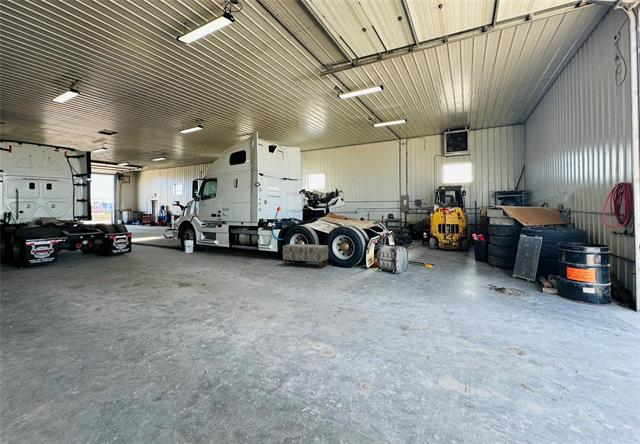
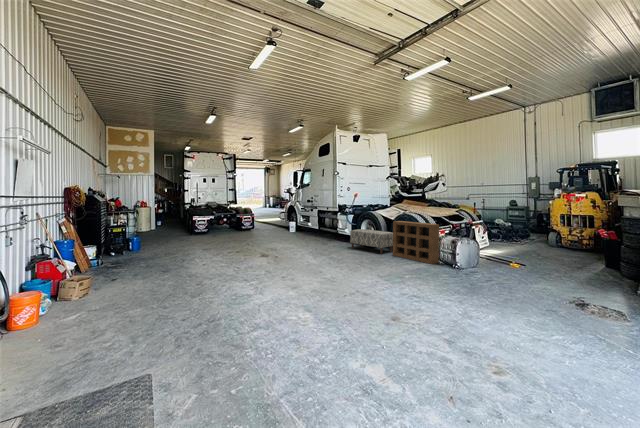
shelving unit: none [332,233,378,273] -> present [393,221,439,264]

